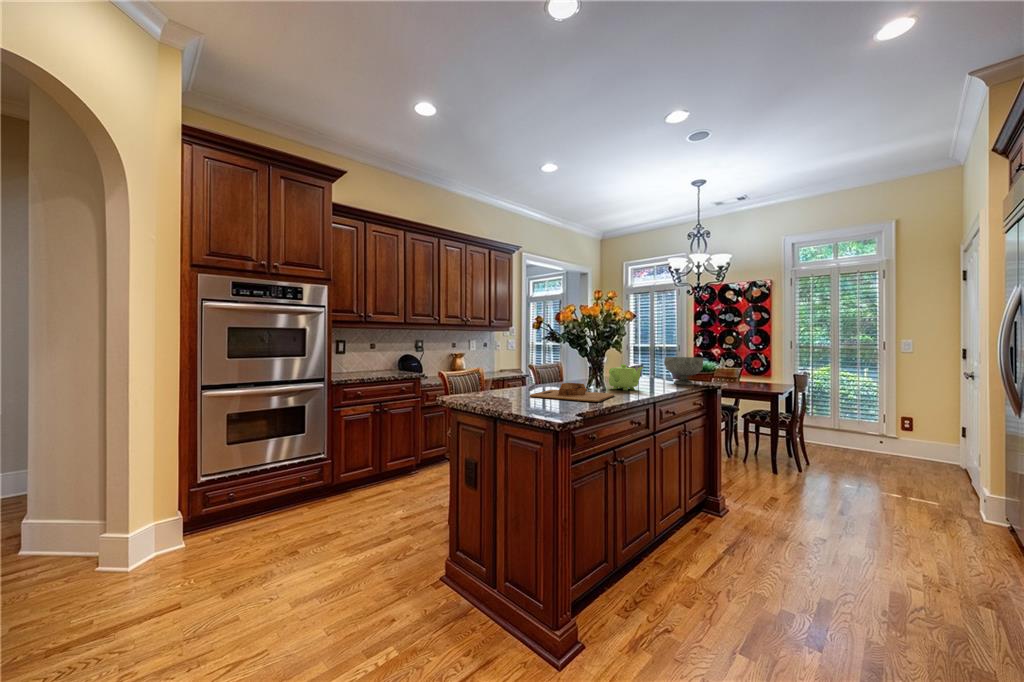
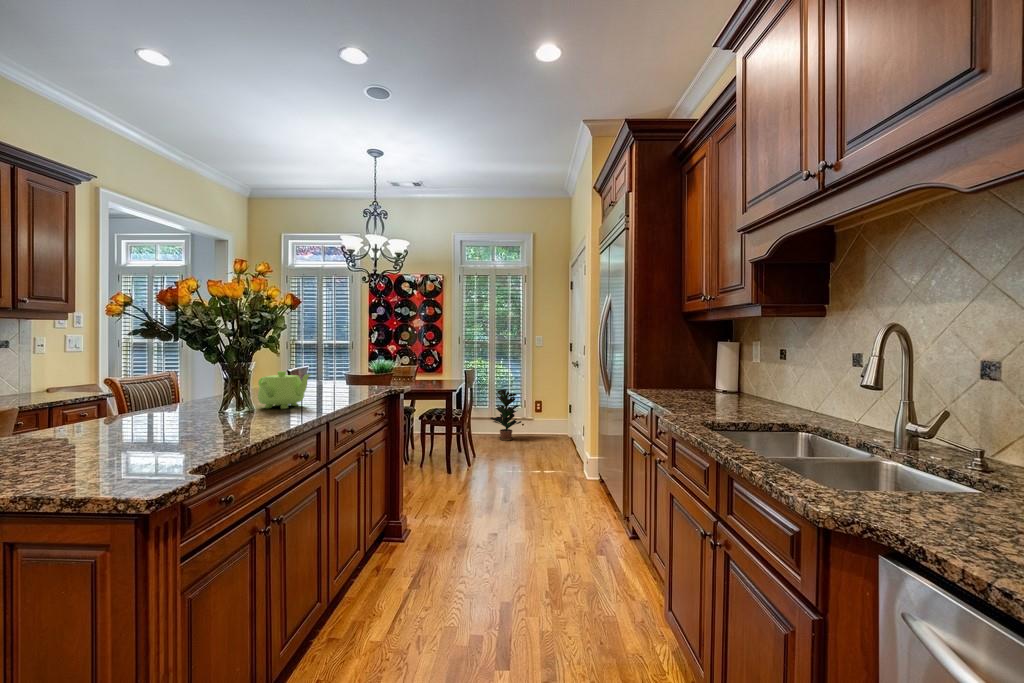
decorative bowl: present [664,357,703,385] -> none [338,357,385,392]
cutting board: present [530,383,614,402] -> none [91,407,267,443]
potted plant: none [830,398,876,455] -> present [490,389,521,441]

